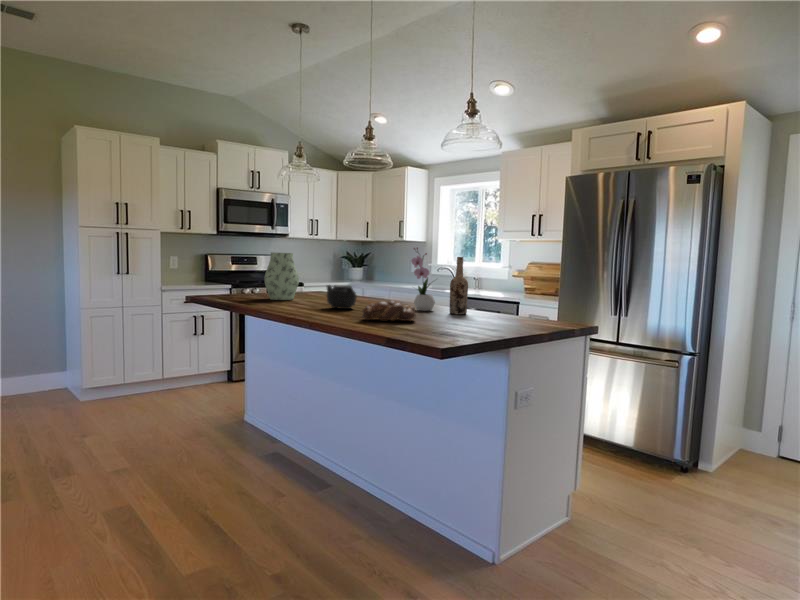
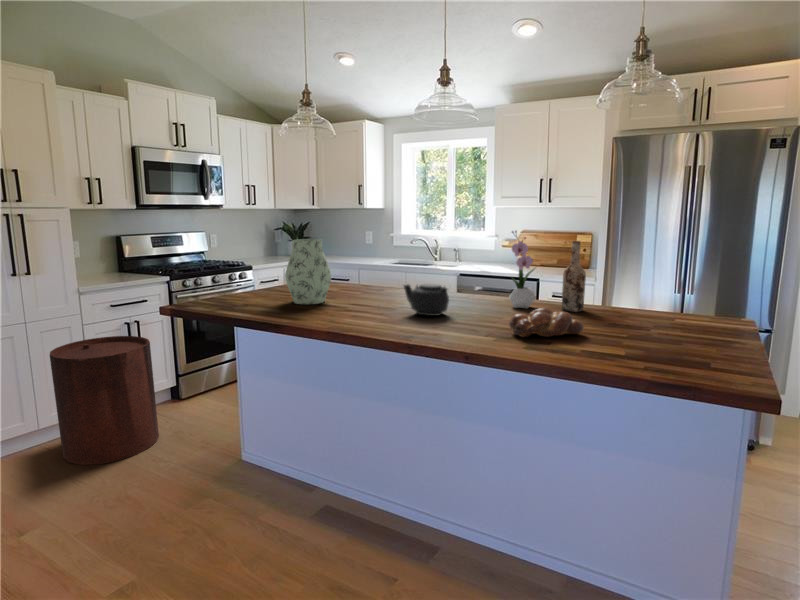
trash can: none [131,323,200,410] -> present [50,336,159,465]

